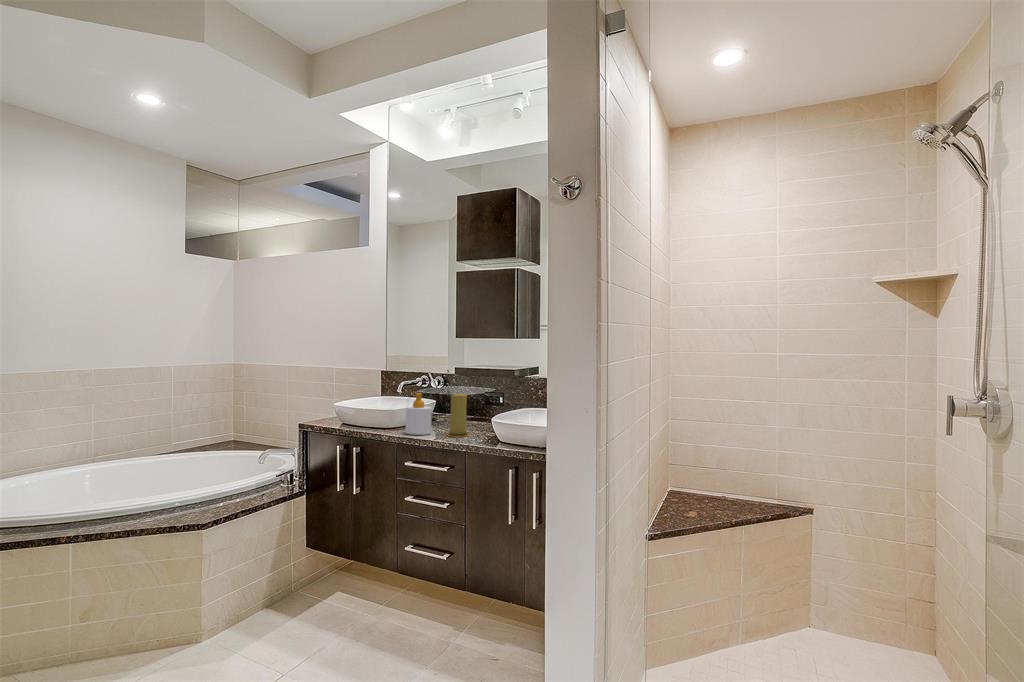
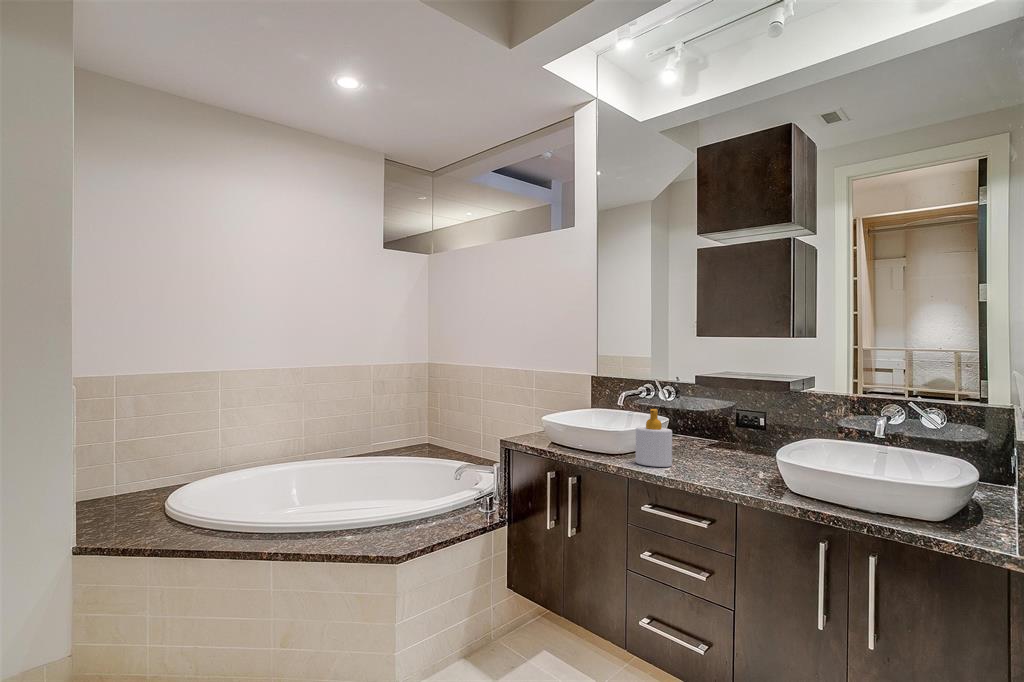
candle: present [447,394,469,437] -> none [695,413,730,475]

